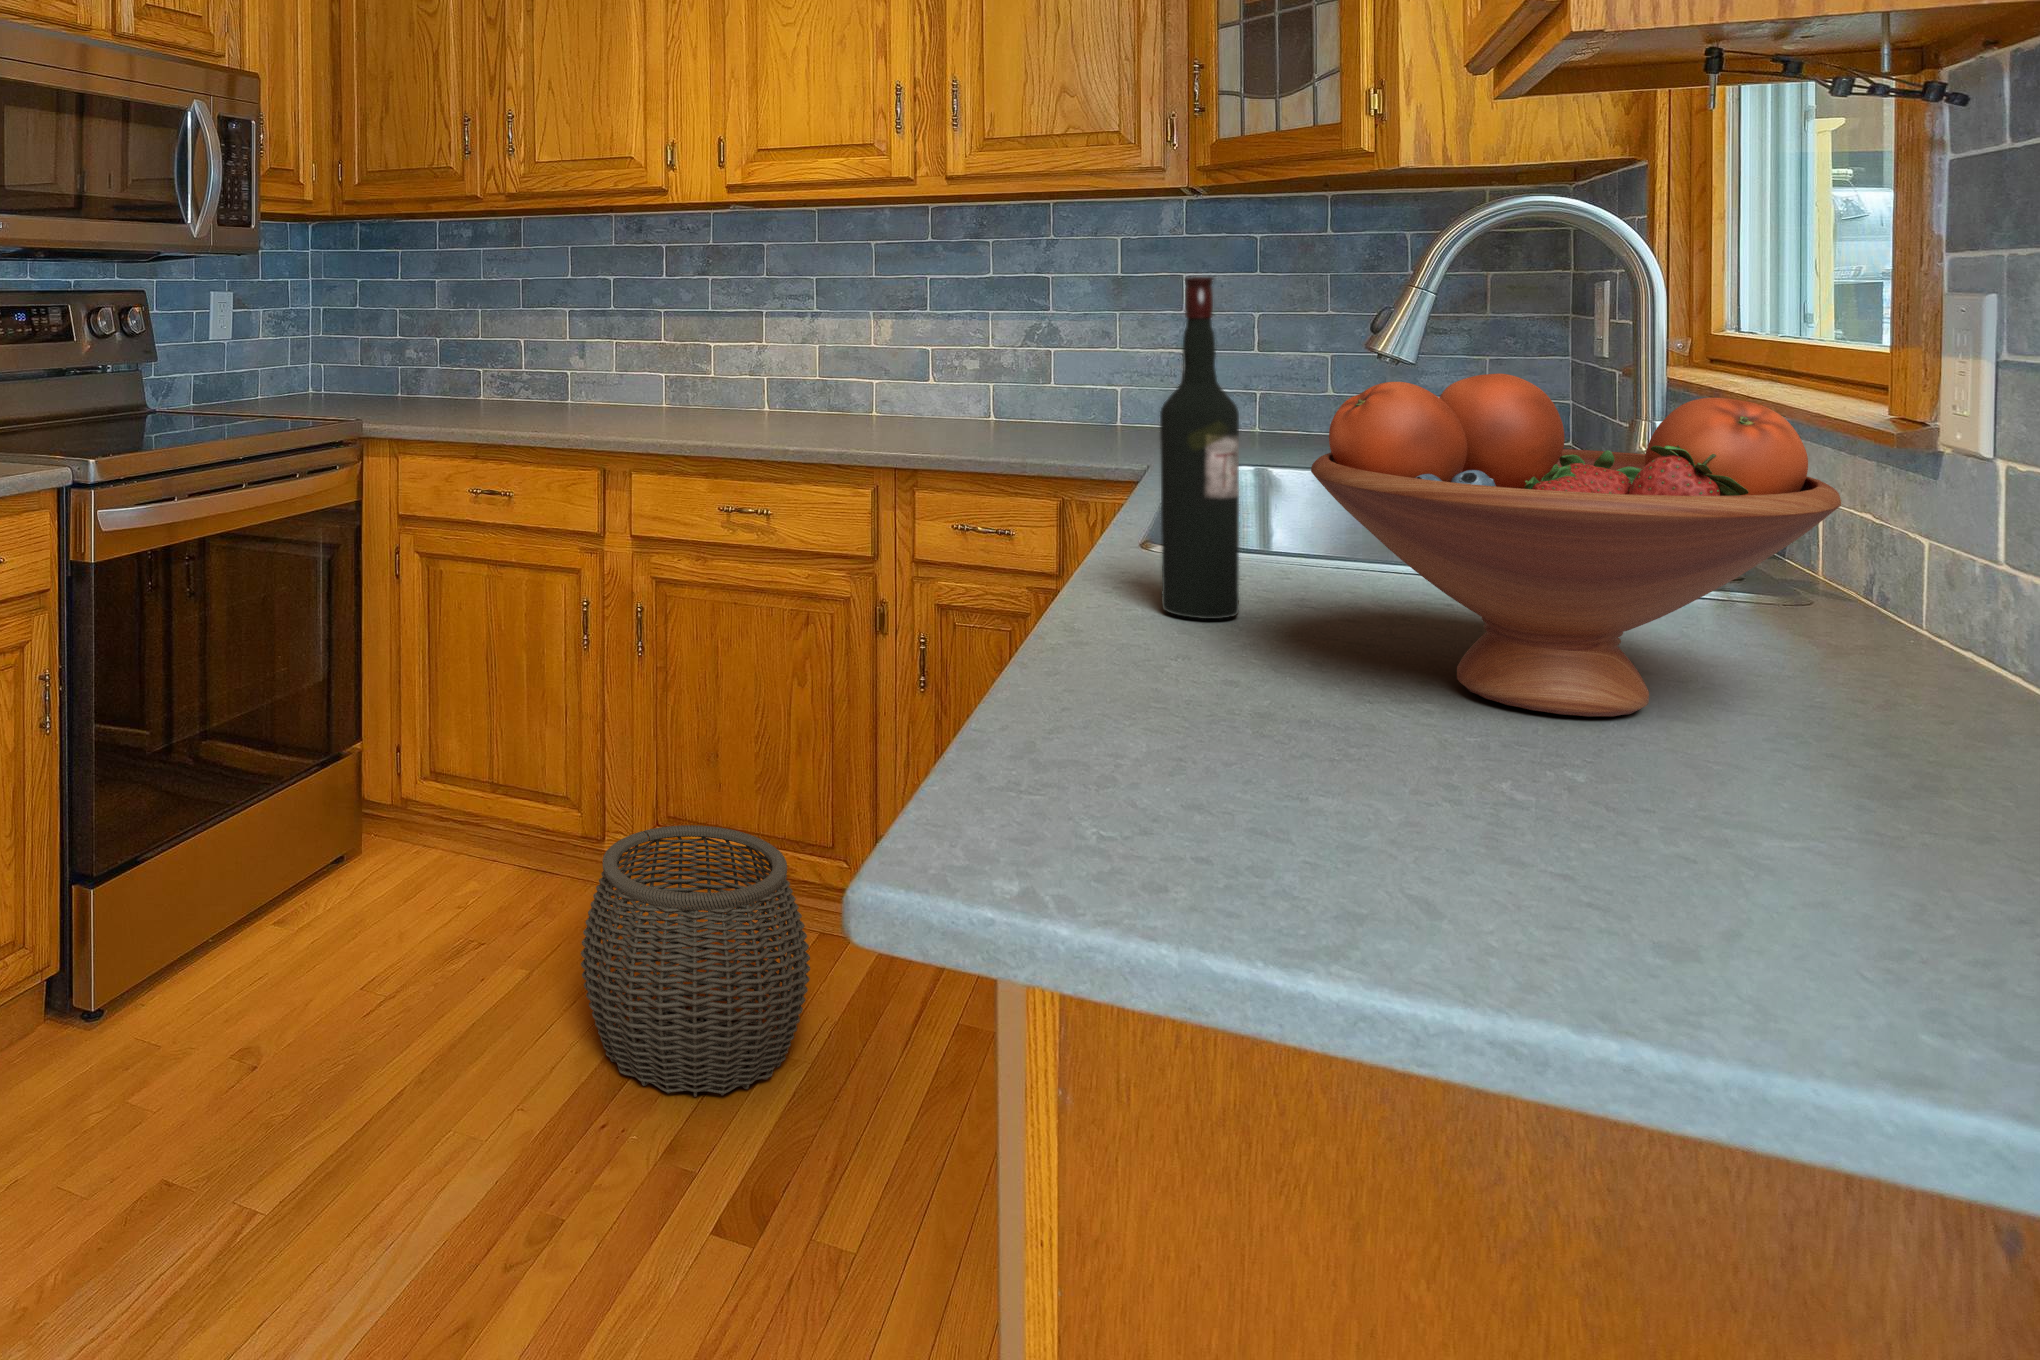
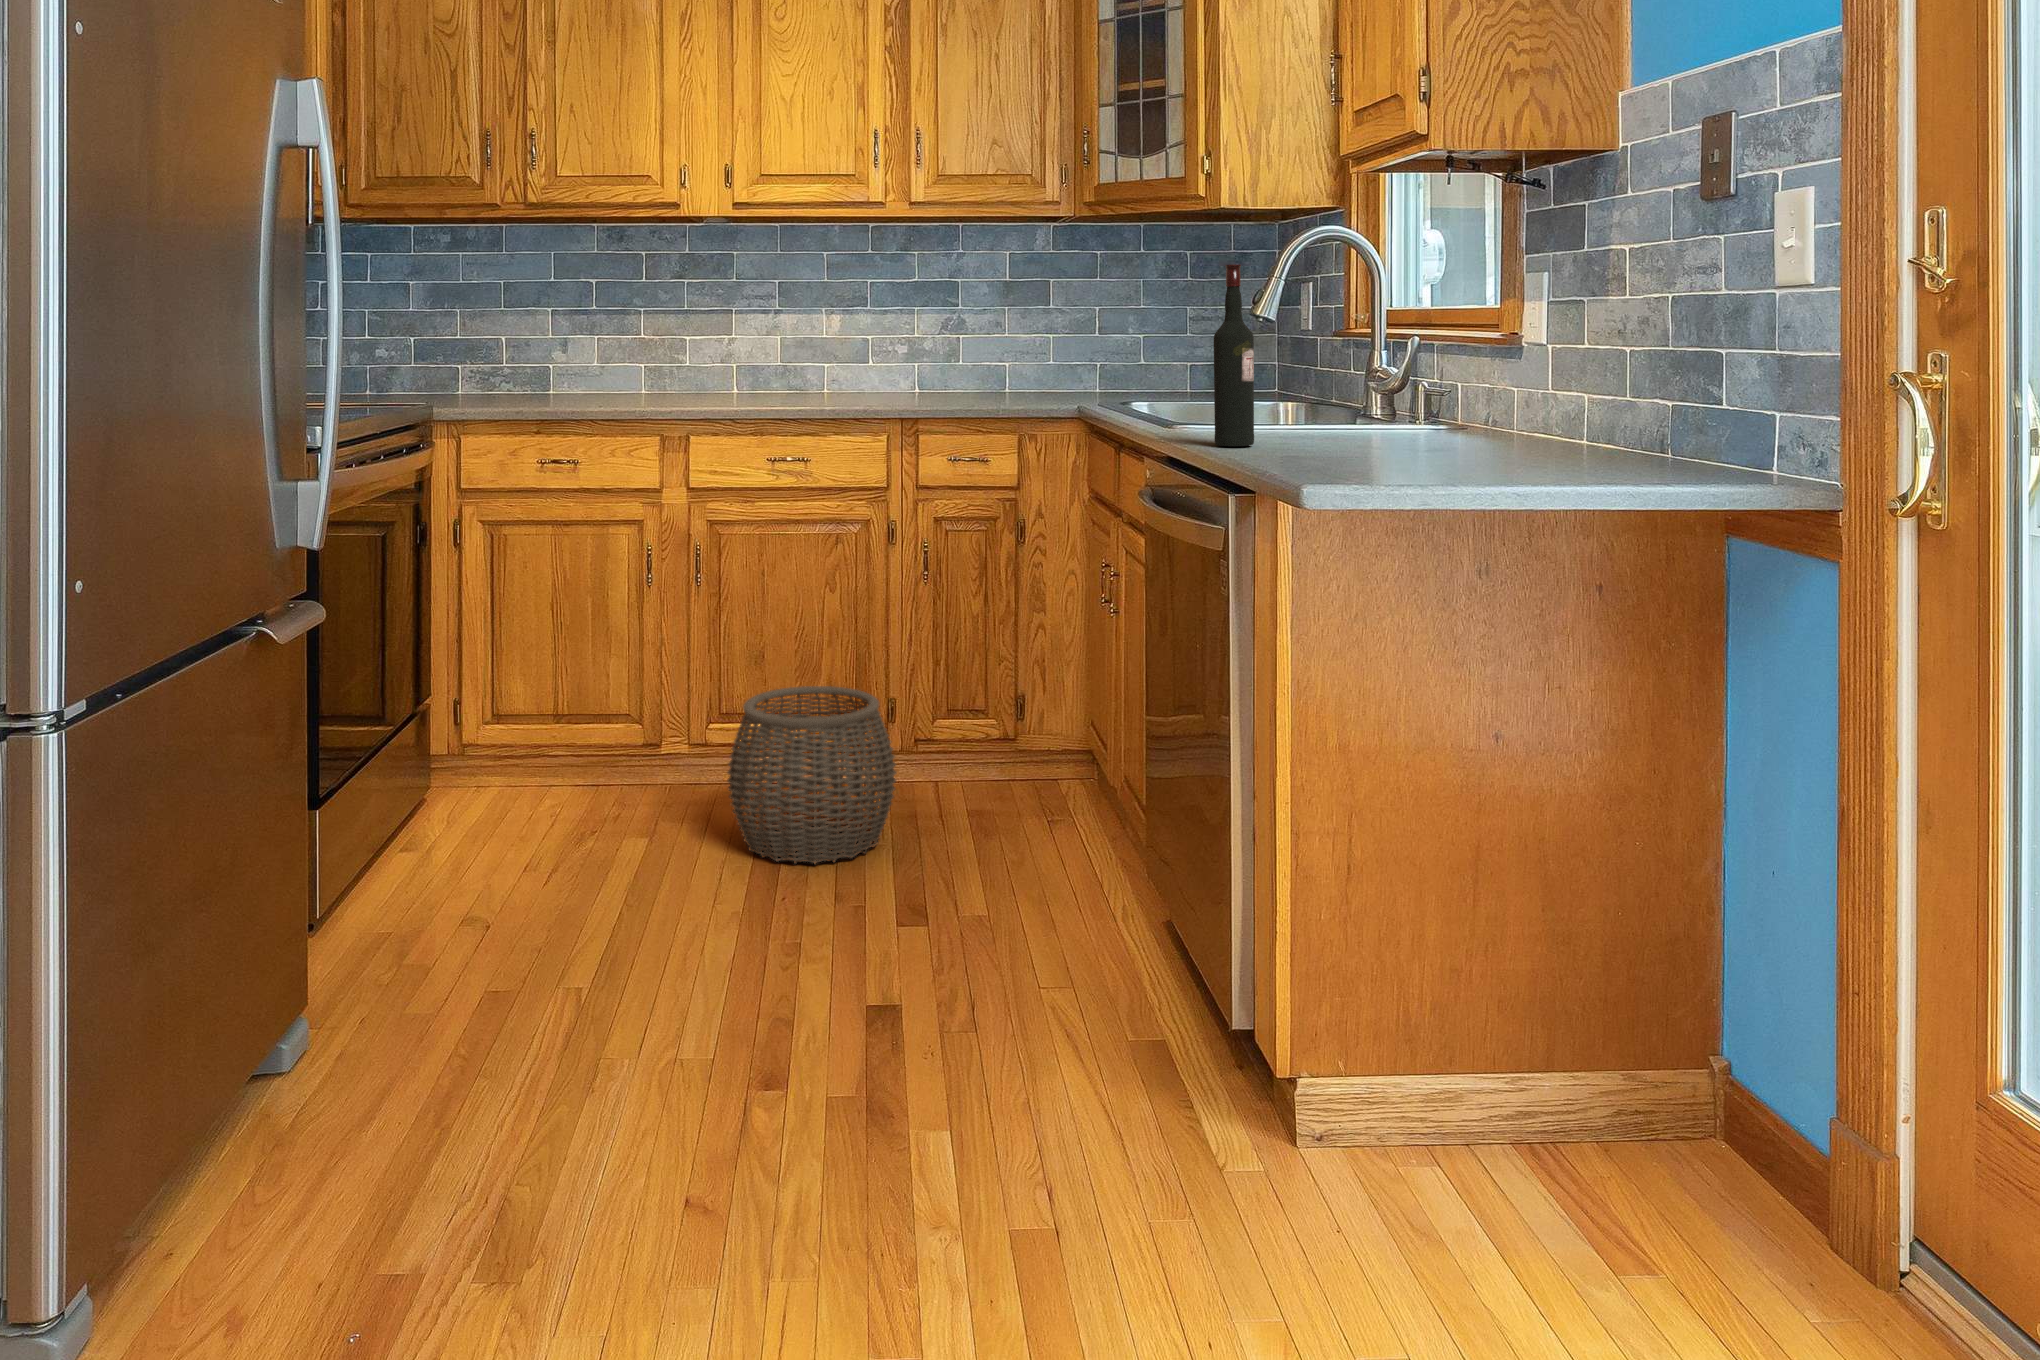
fruit bowl: present [1311,373,1841,716] -> none [1313,310,1519,455]

